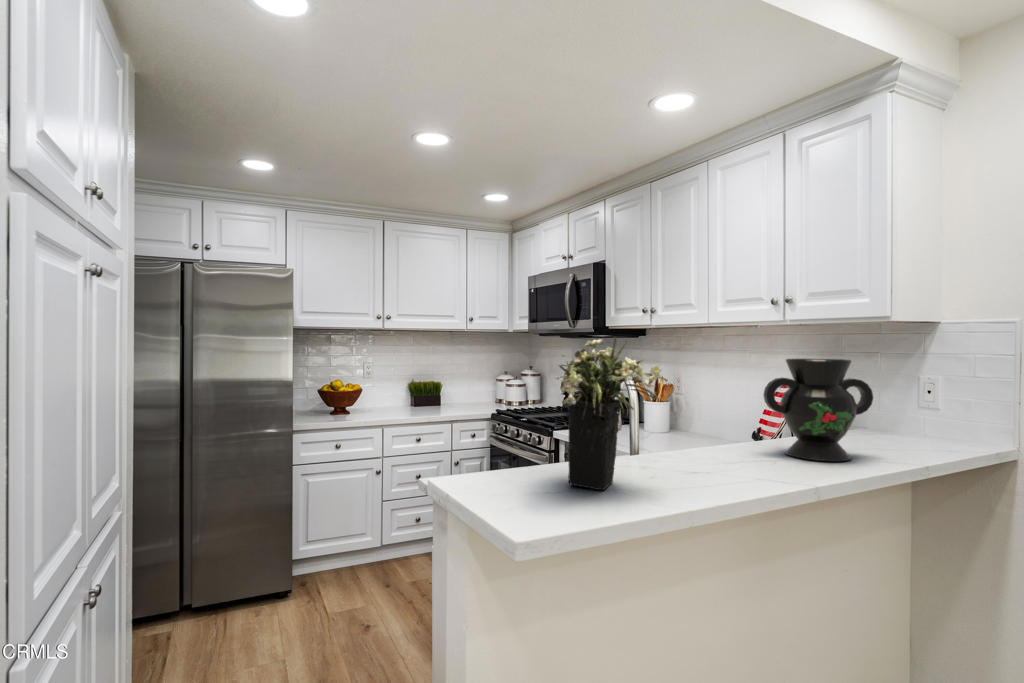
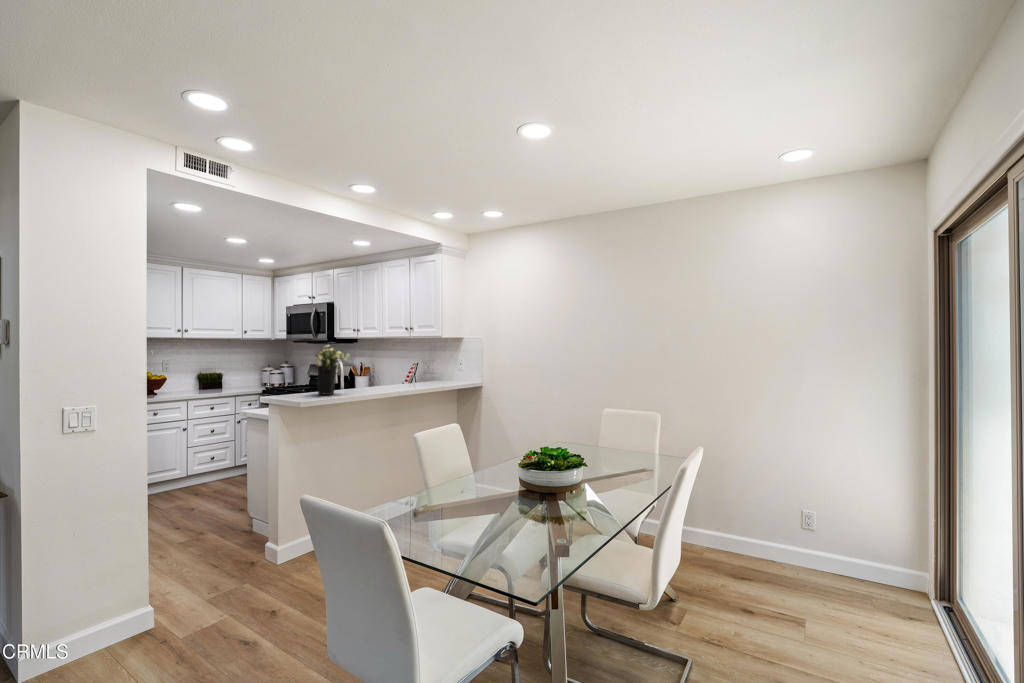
decorative vase: present [764,359,873,461] -> none [393,351,430,387]

